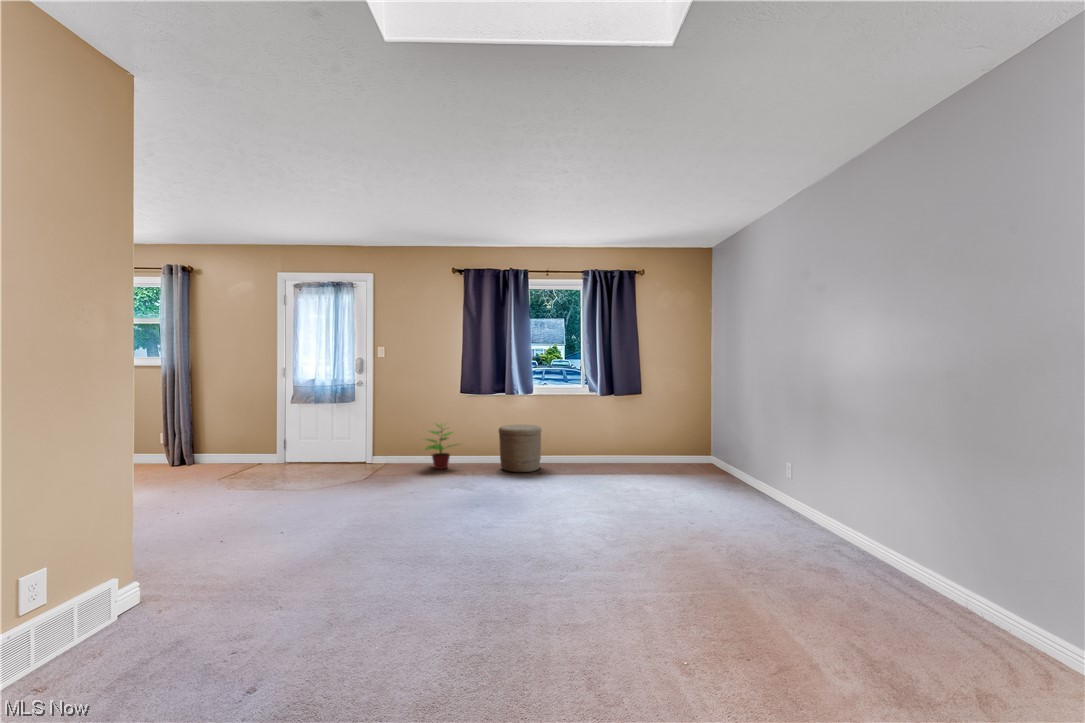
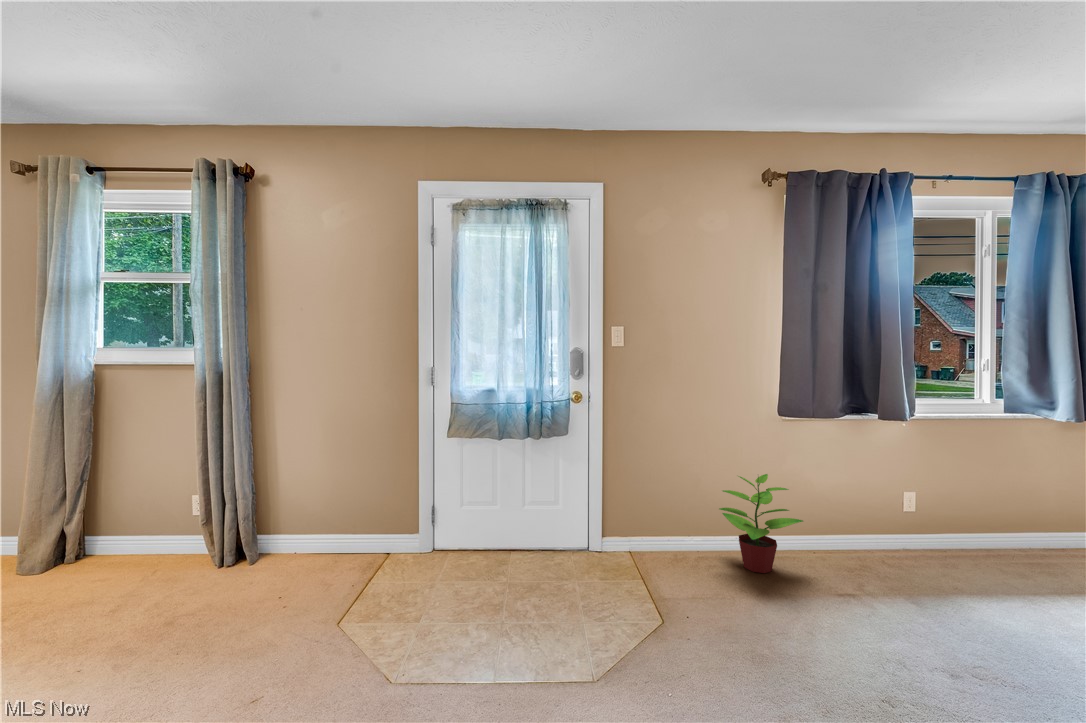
woven basket: present [499,425,541,472] -> none [867,475,981,586]

